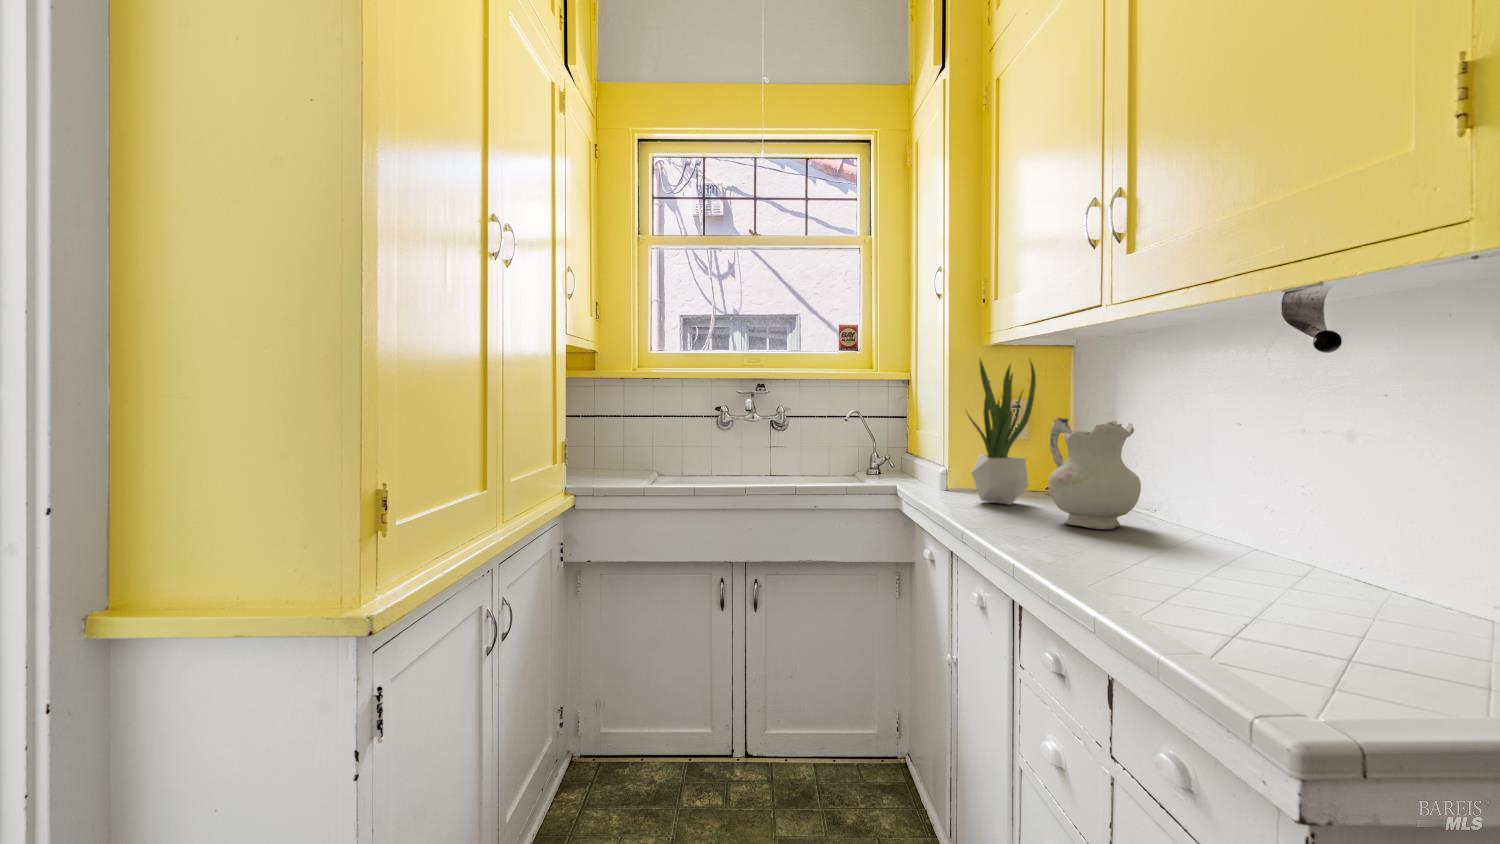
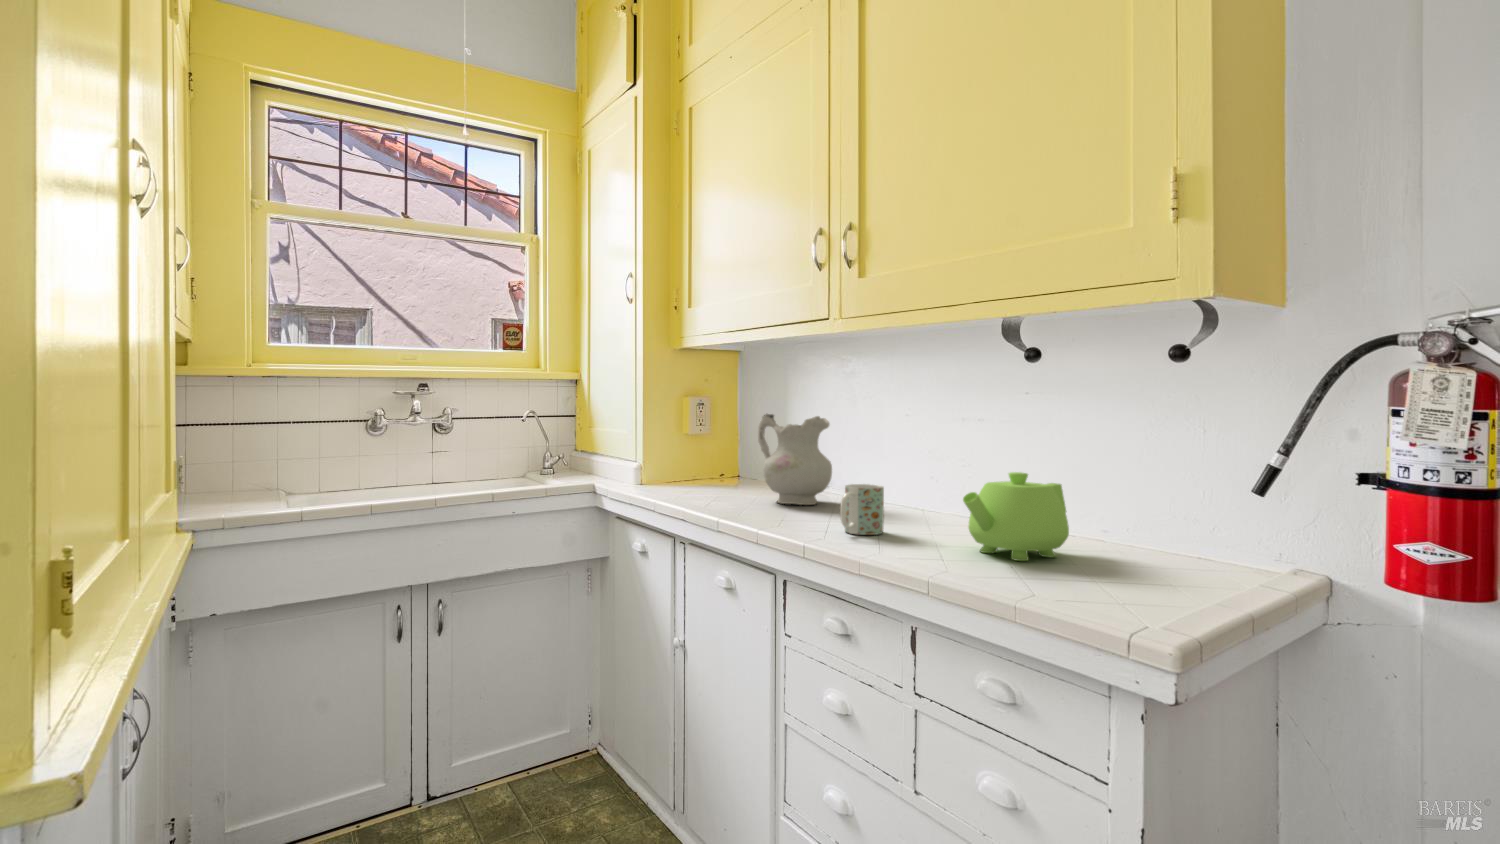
potted plant: present [968,359,1036,505] -> none [675,360,733,492]
mug: none [1066,507,1135,571] -> present [840,484,884,535]
teapot: none [1176,508,1391,635] -> present [963,472,1069,561]

